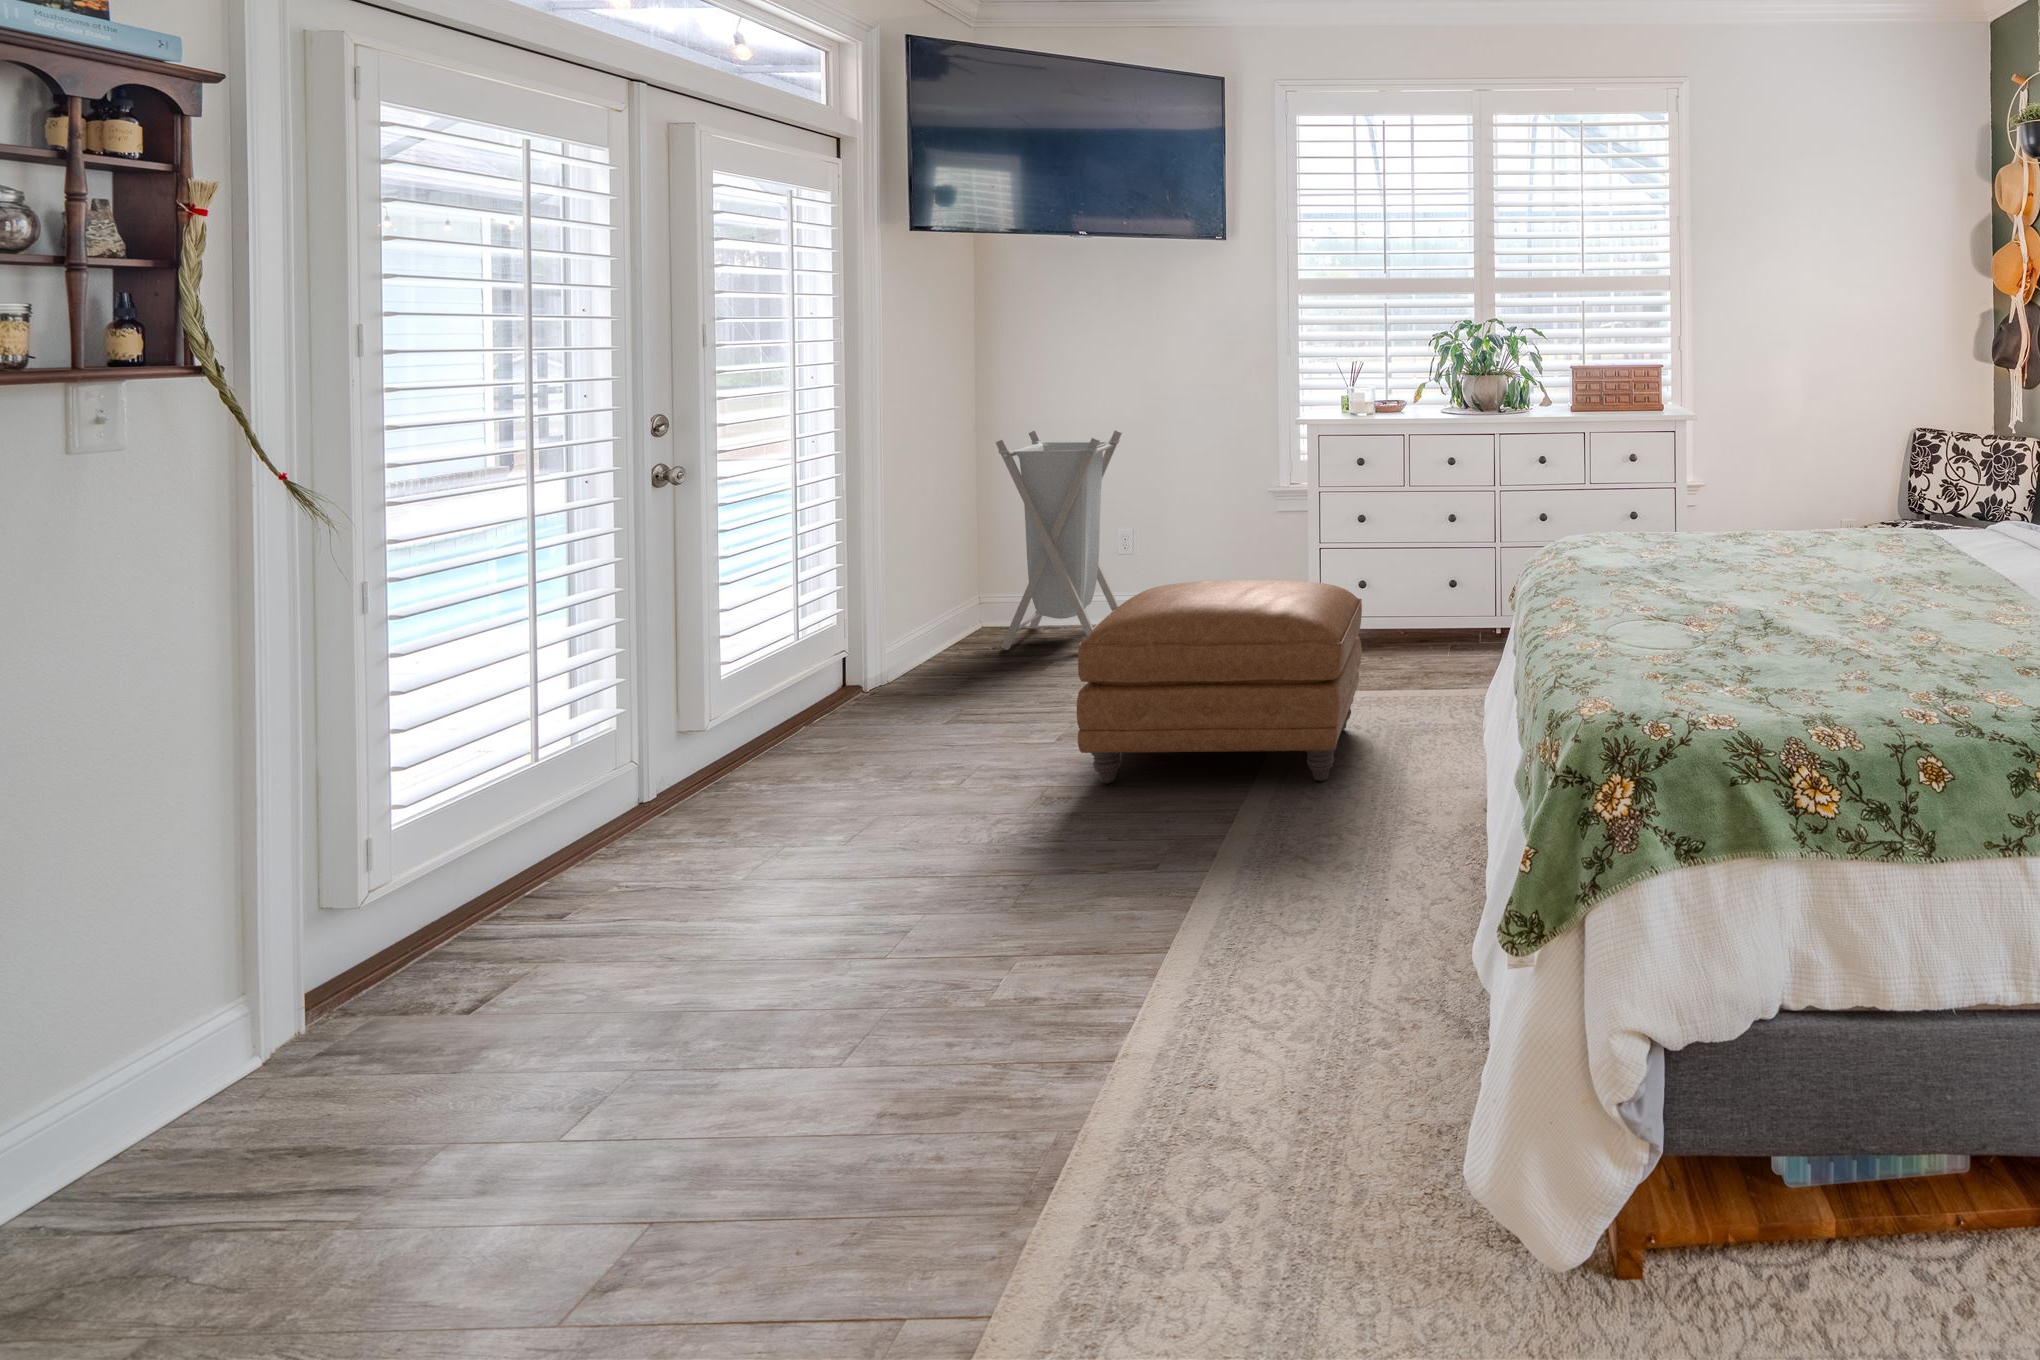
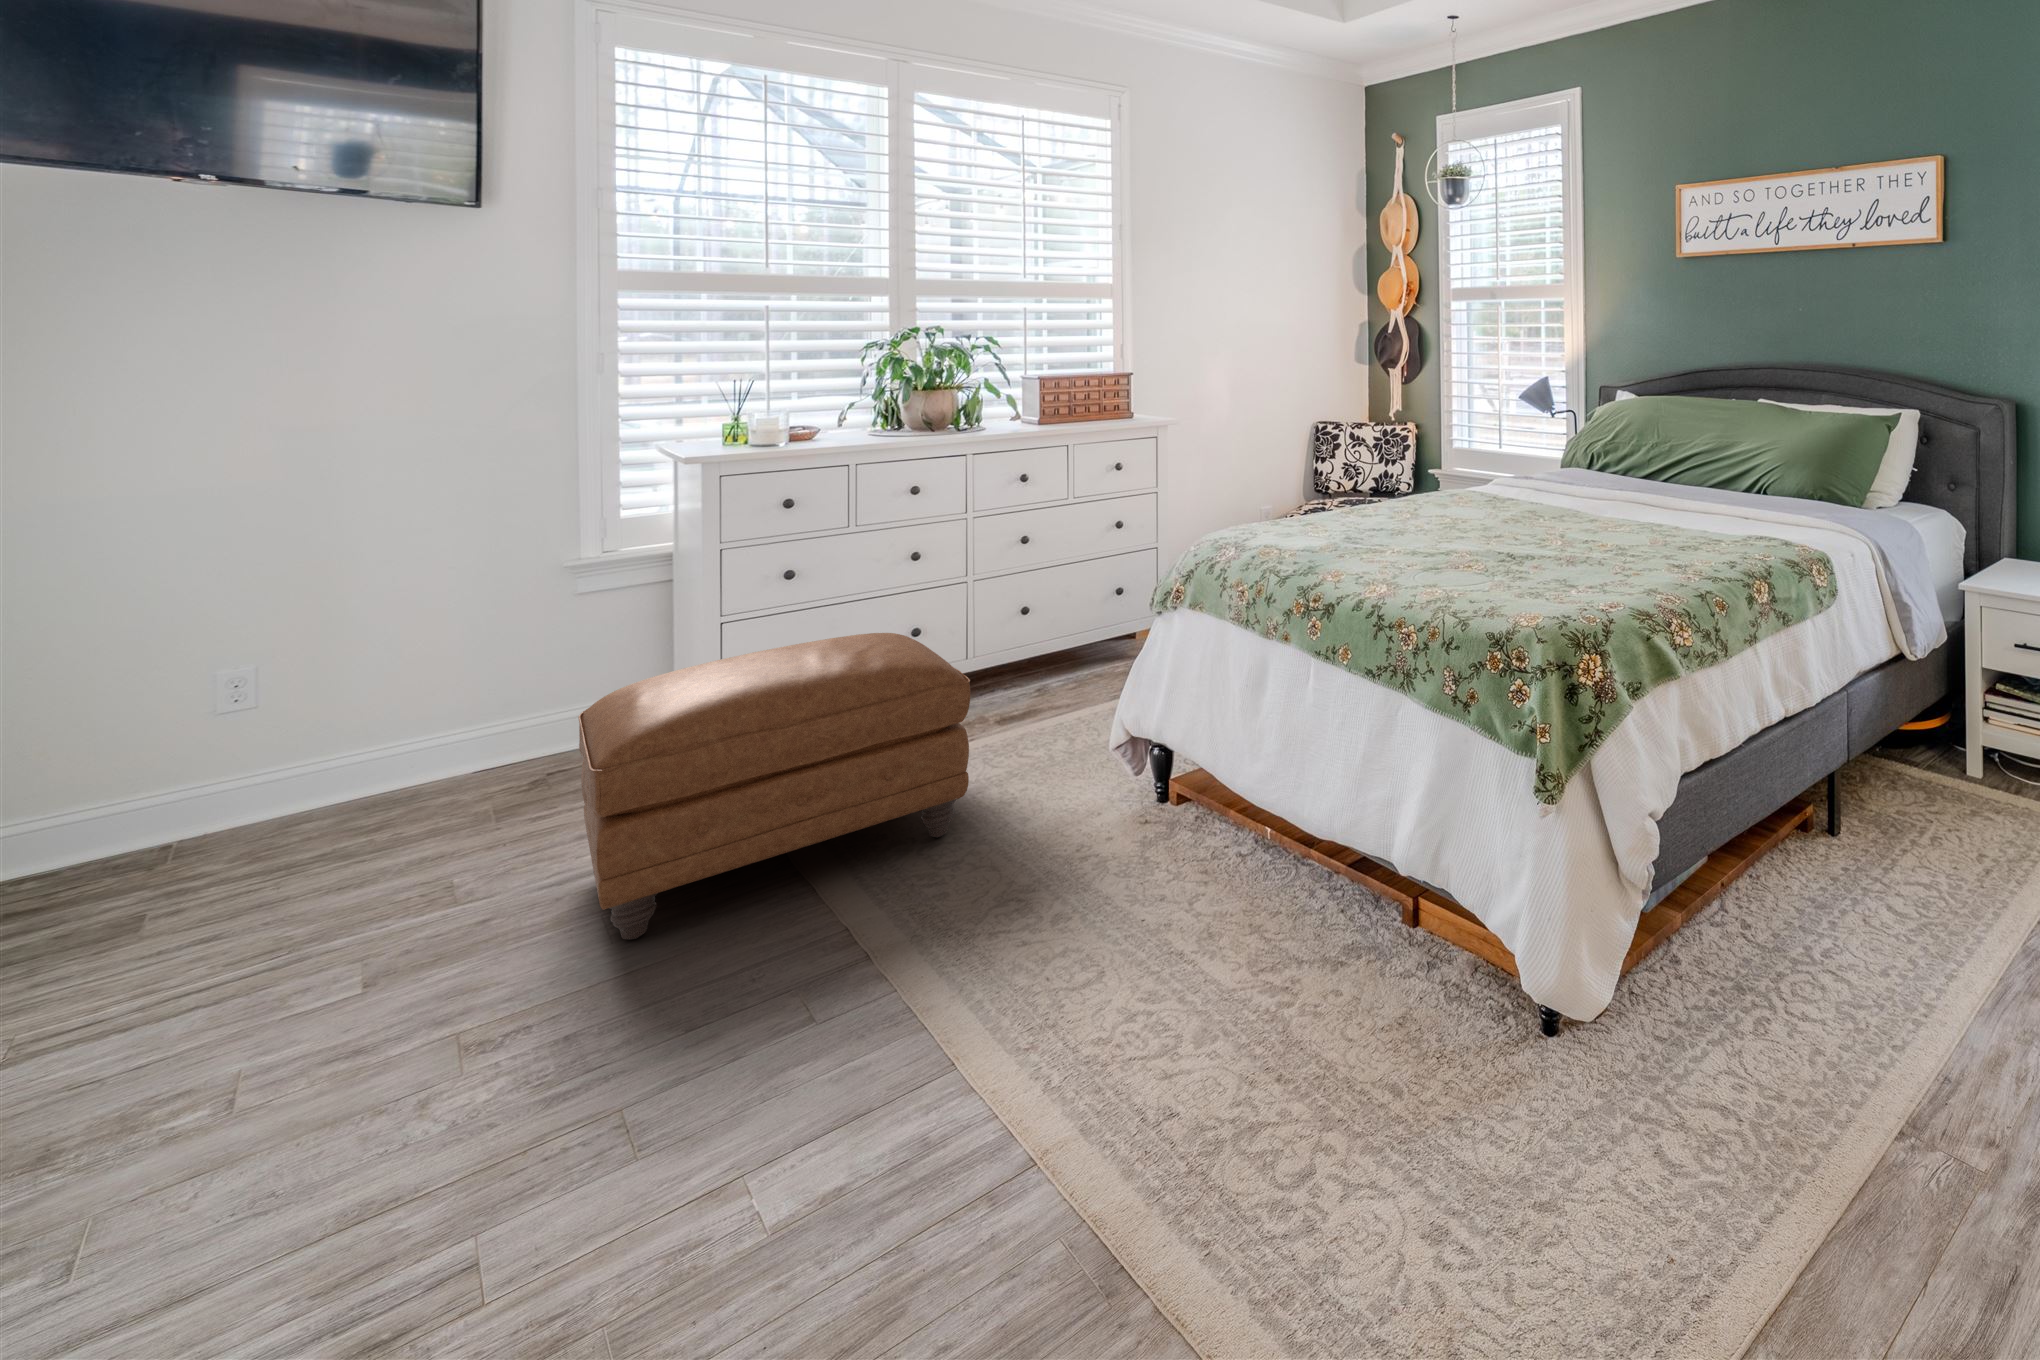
laundry hamper: present [996,430,1122,650] -> none [124,507,376,867]

